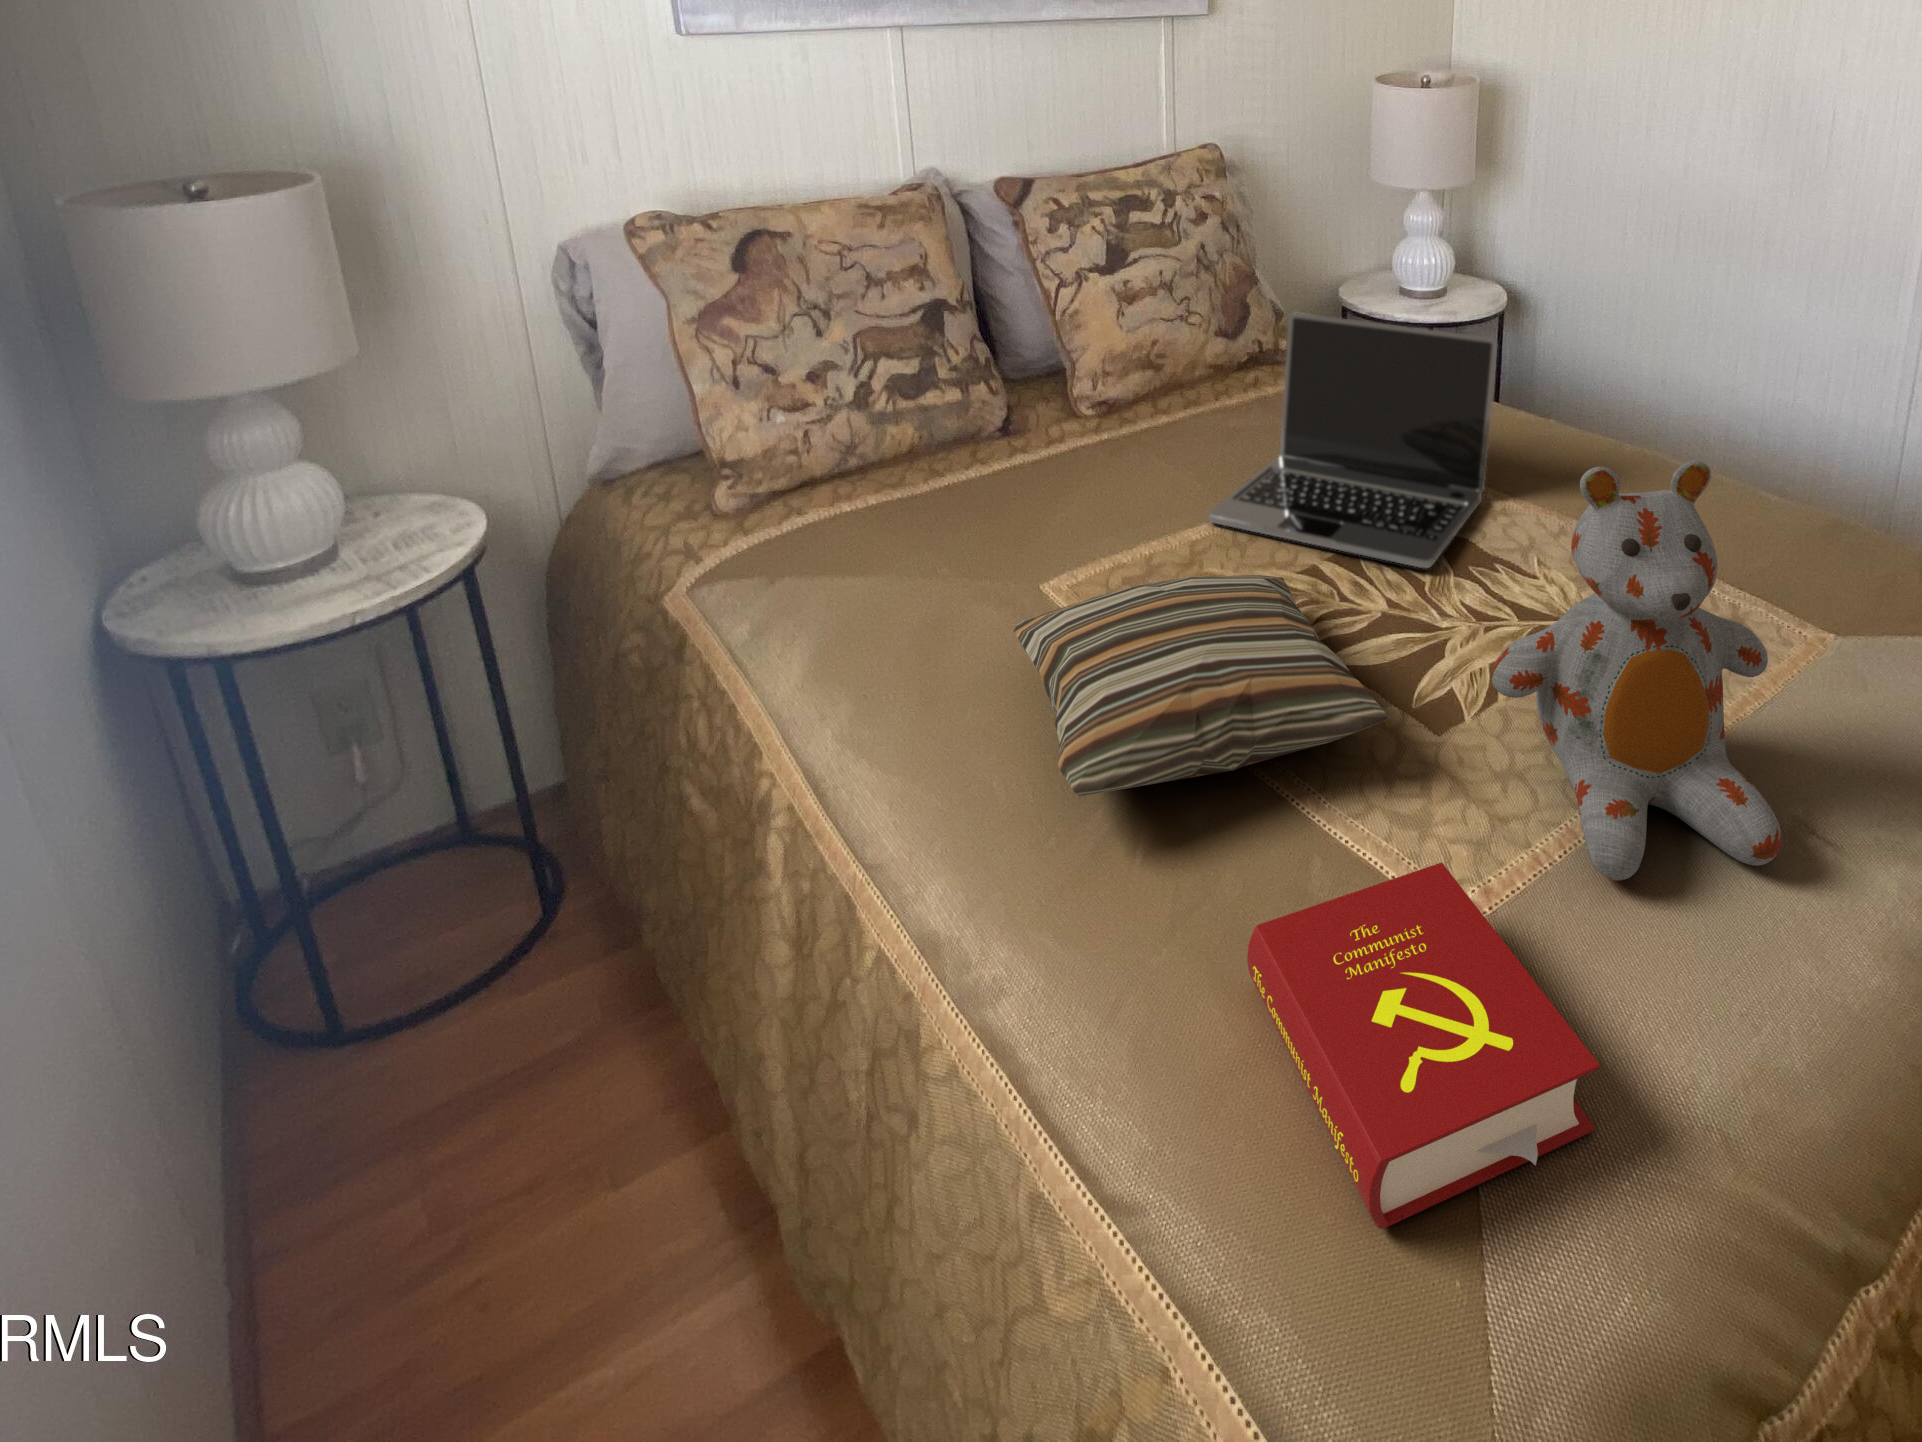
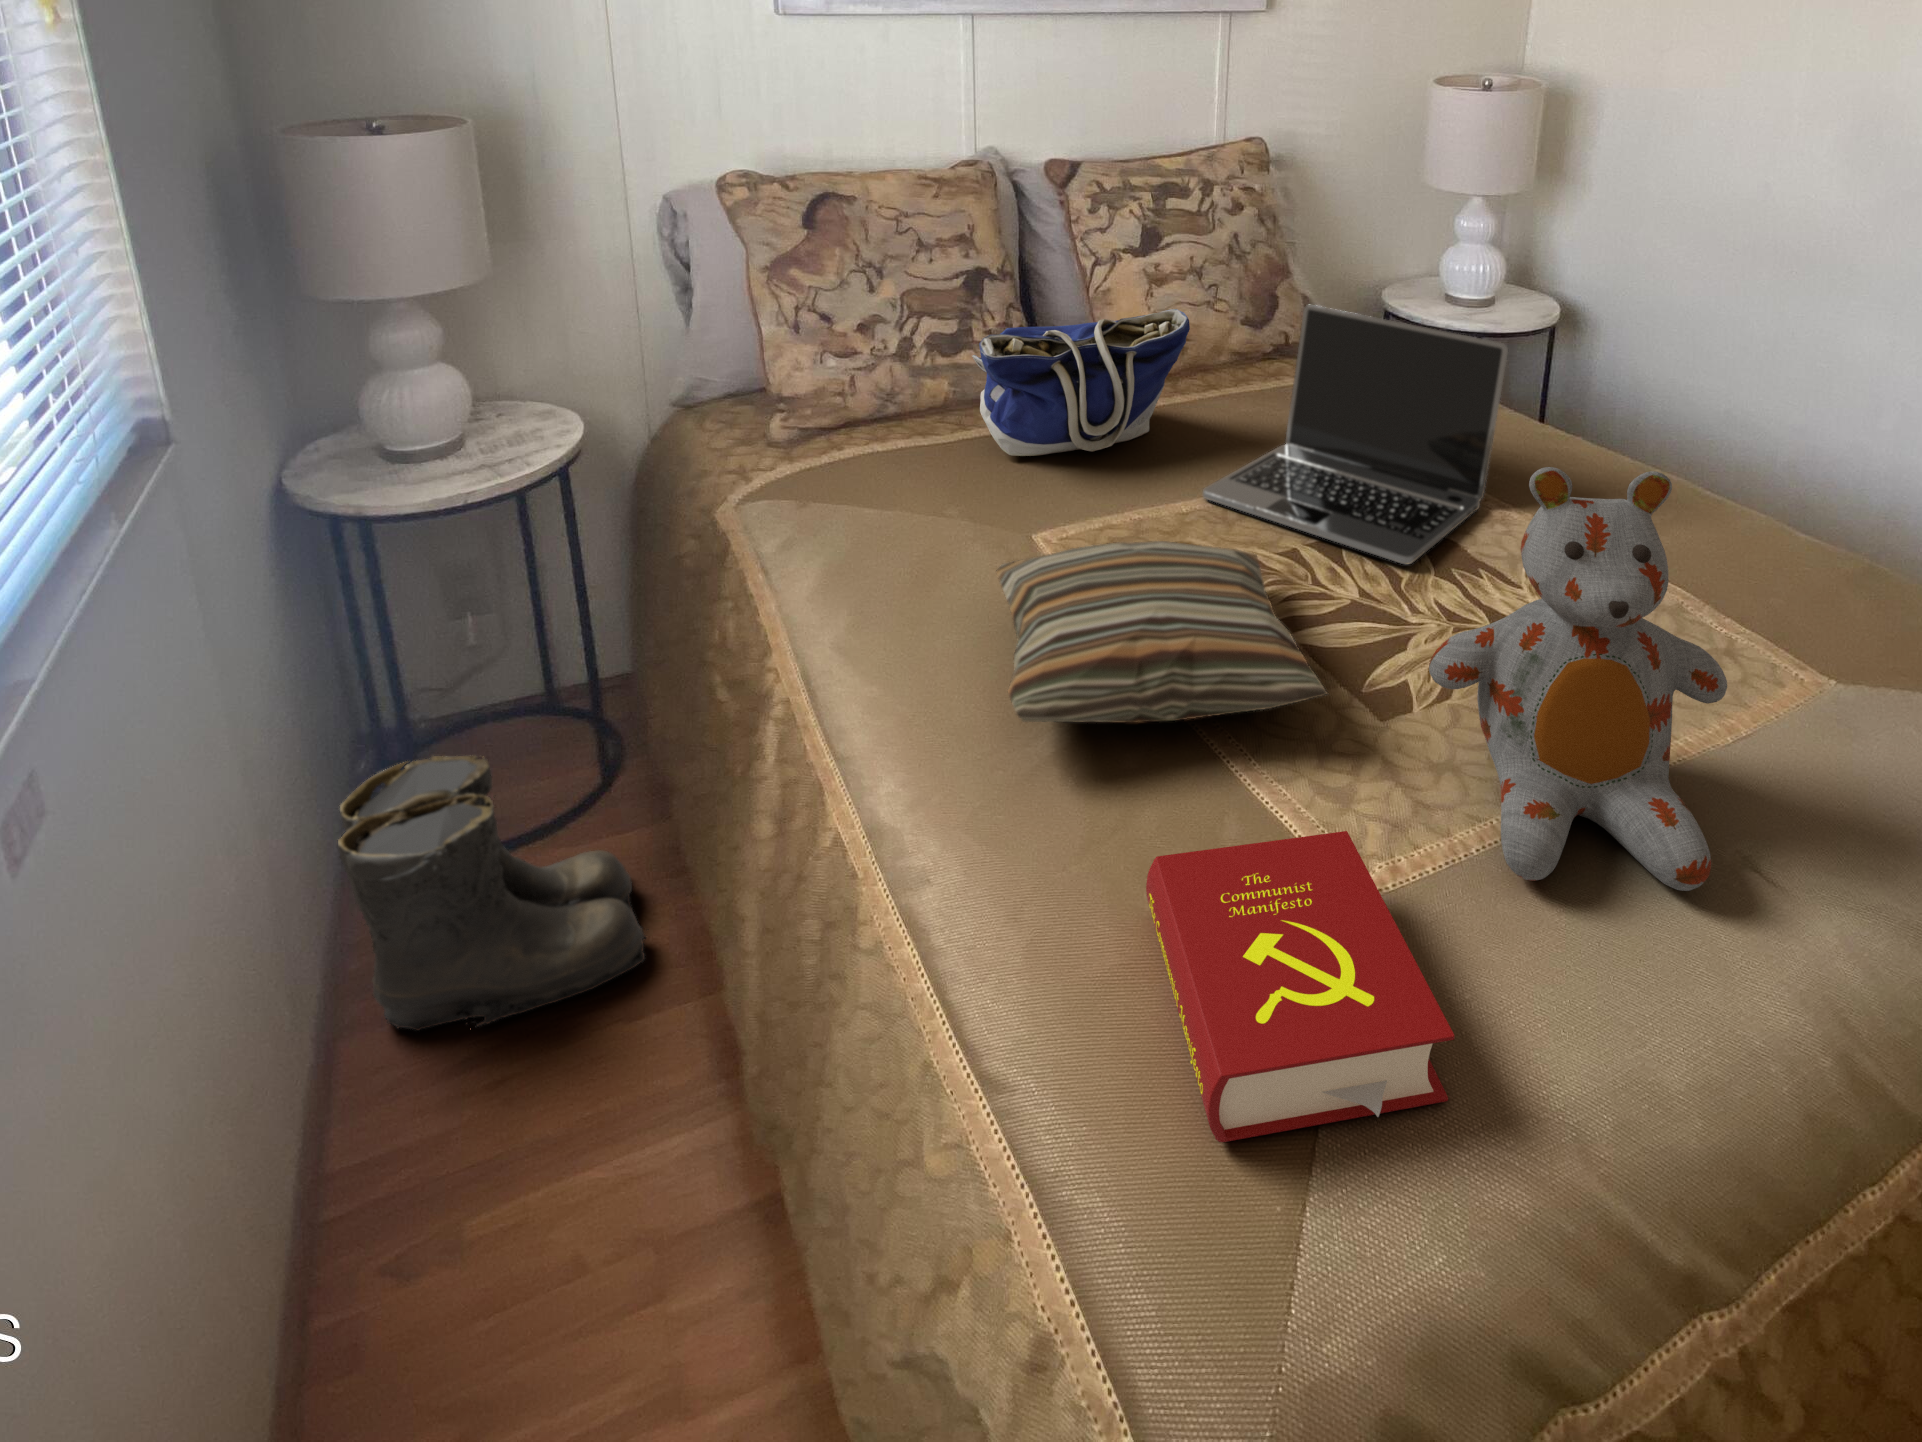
tote bag: none [948,328,1175,498] -> present [972,309,1190,456]
boots: none [214,920,627,1264] -> present [338,755,646,1031]

